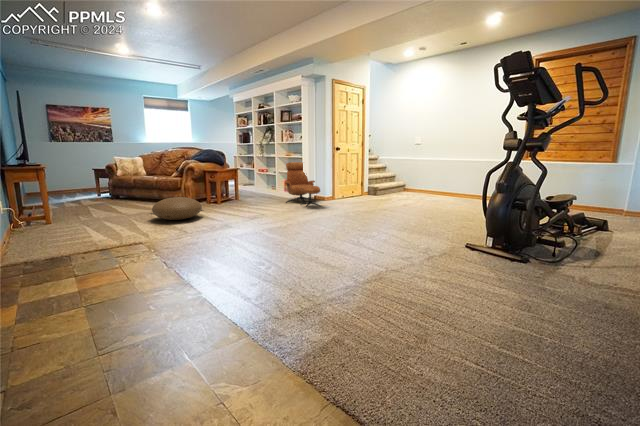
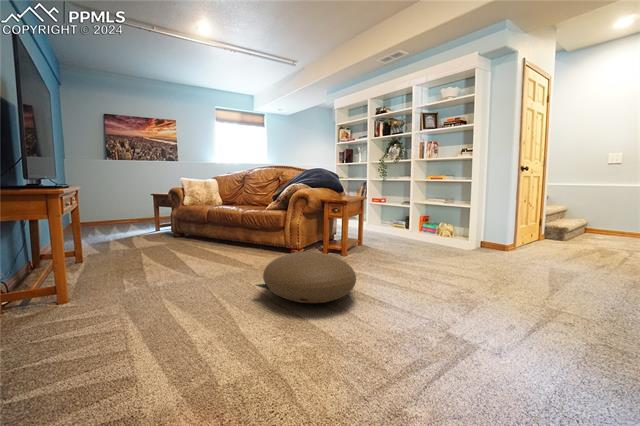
lounge chair: present [285,162,320,207] -> none [443,191,548,274]

